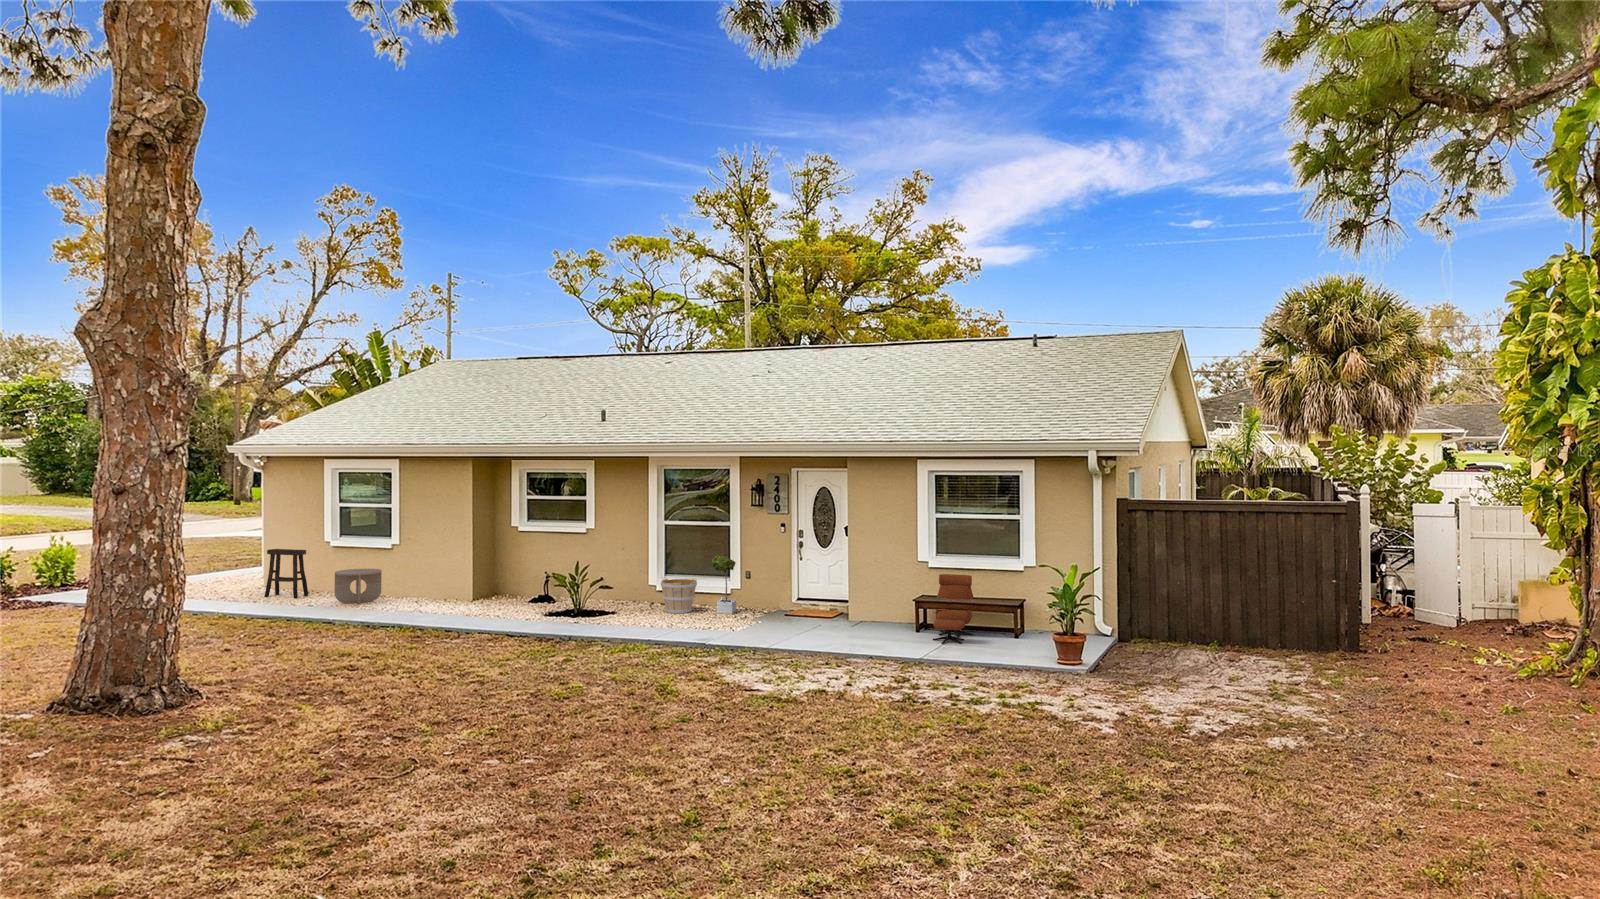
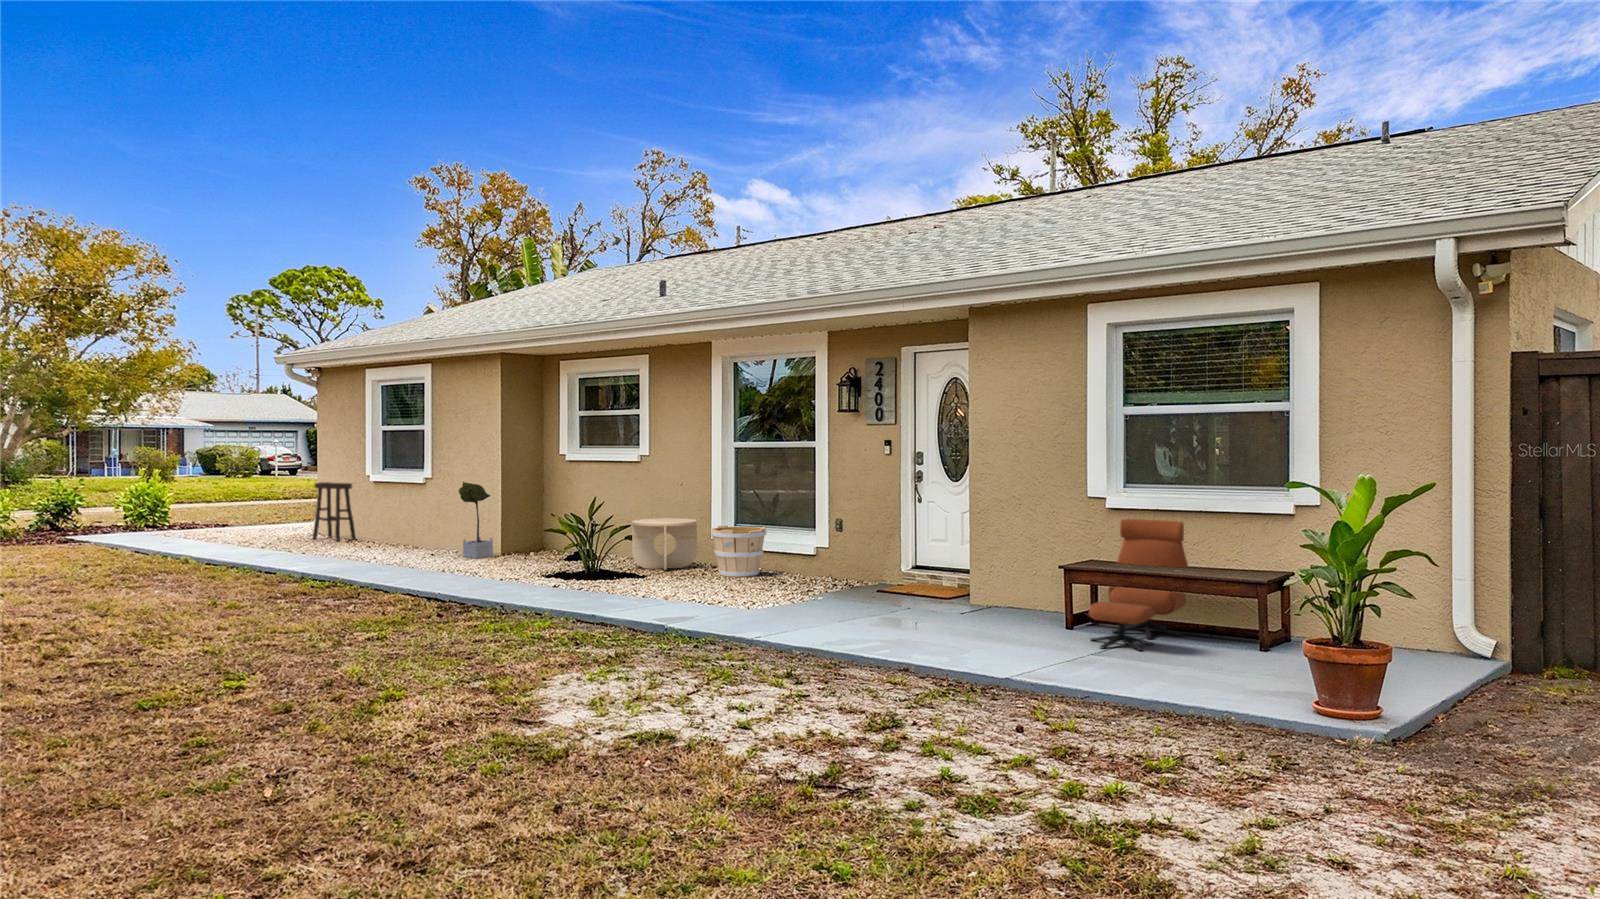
potted tree: present [712,555,736,614] -> present [459,482,493,559]
side table: present [335,569,382,604] -> present [632,518,697,570]

